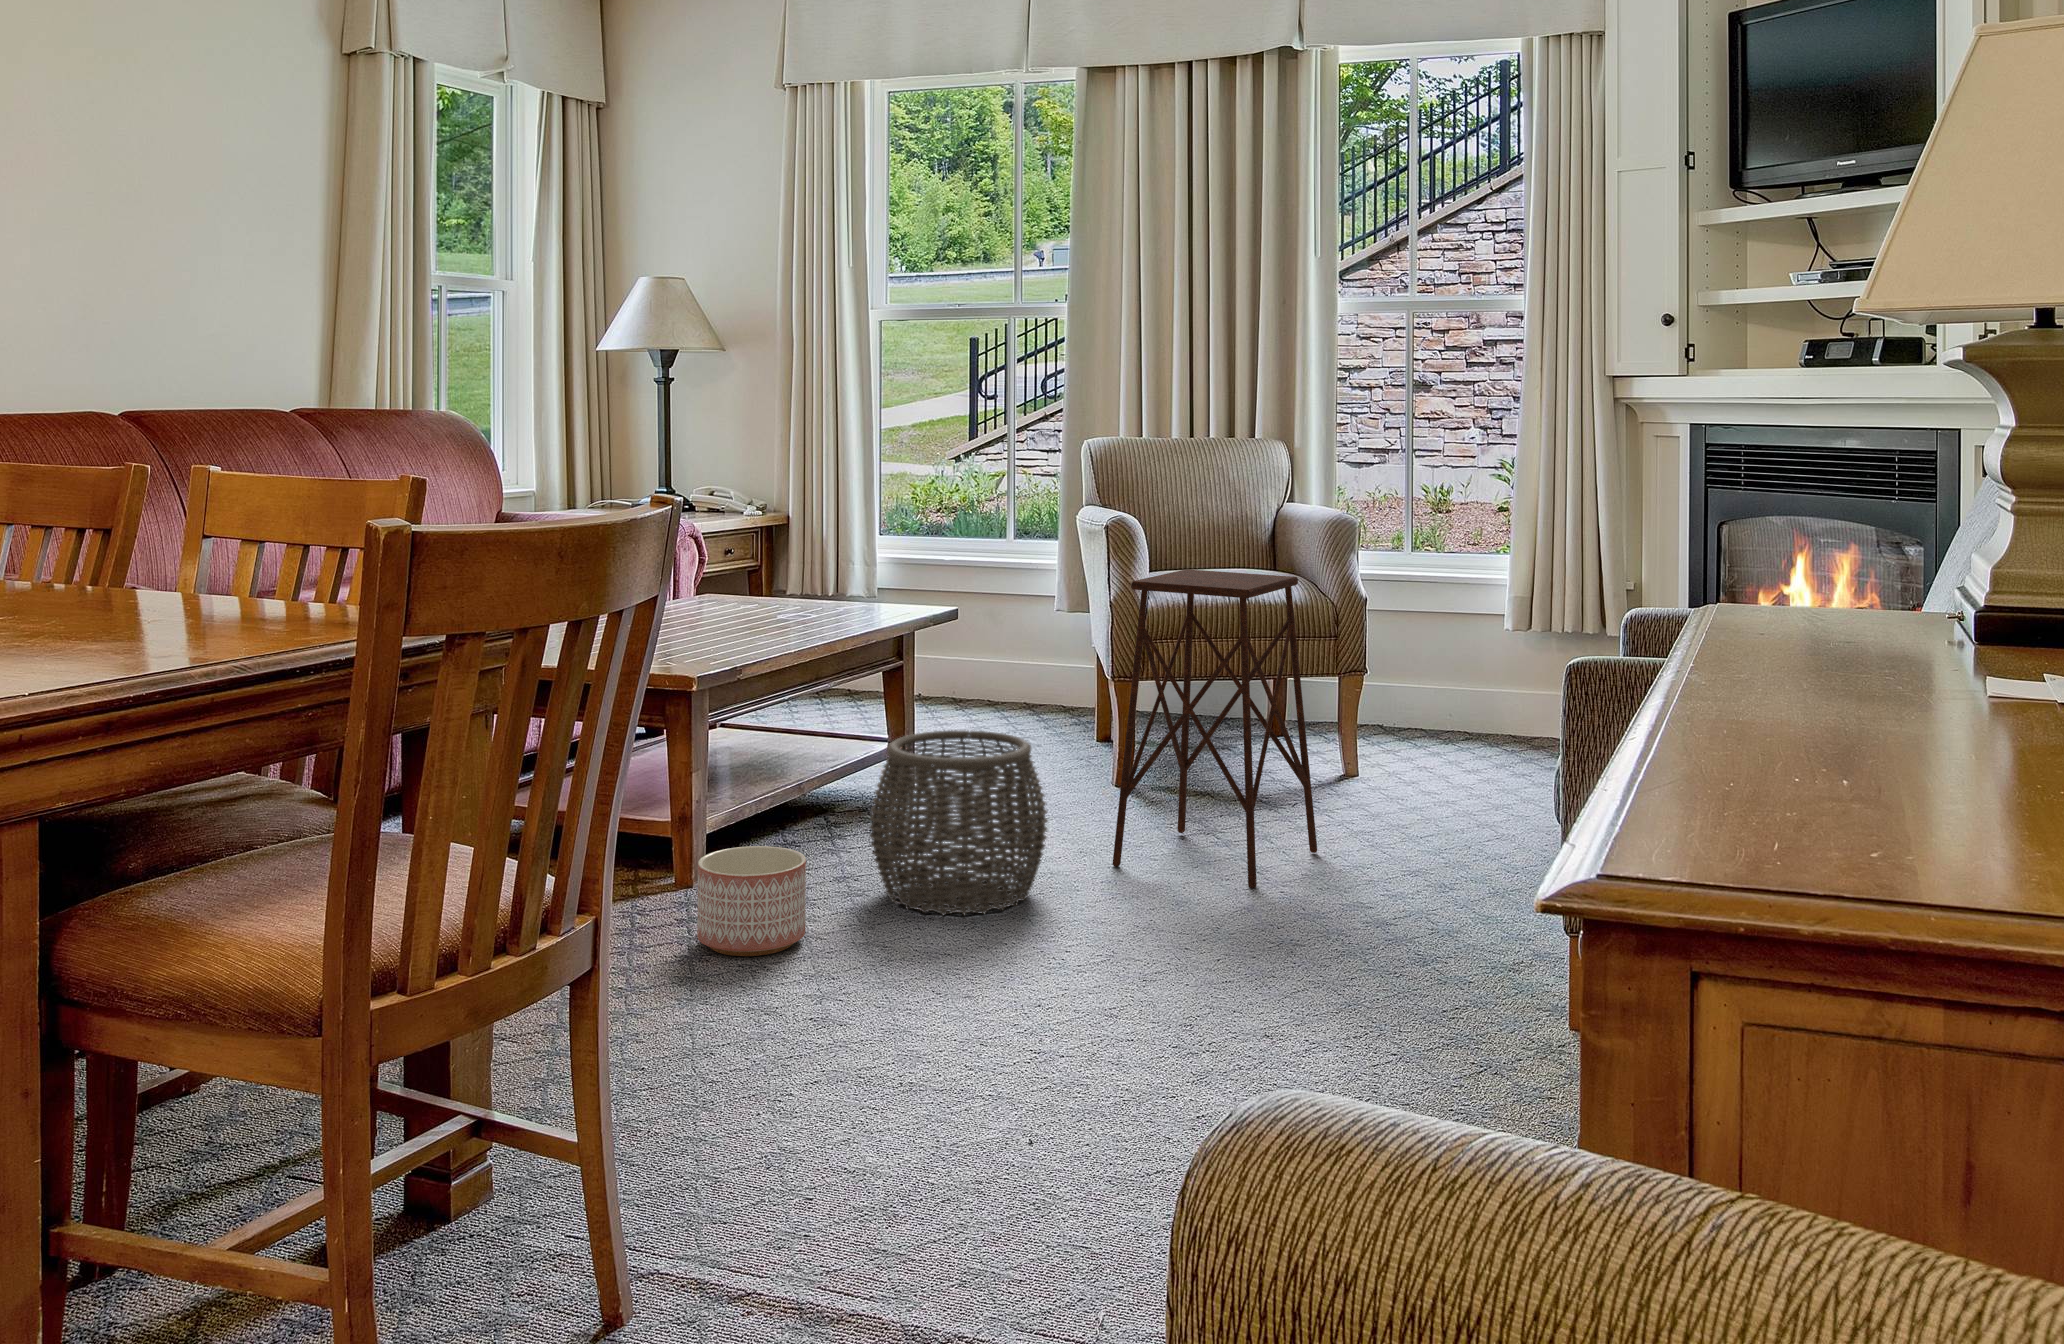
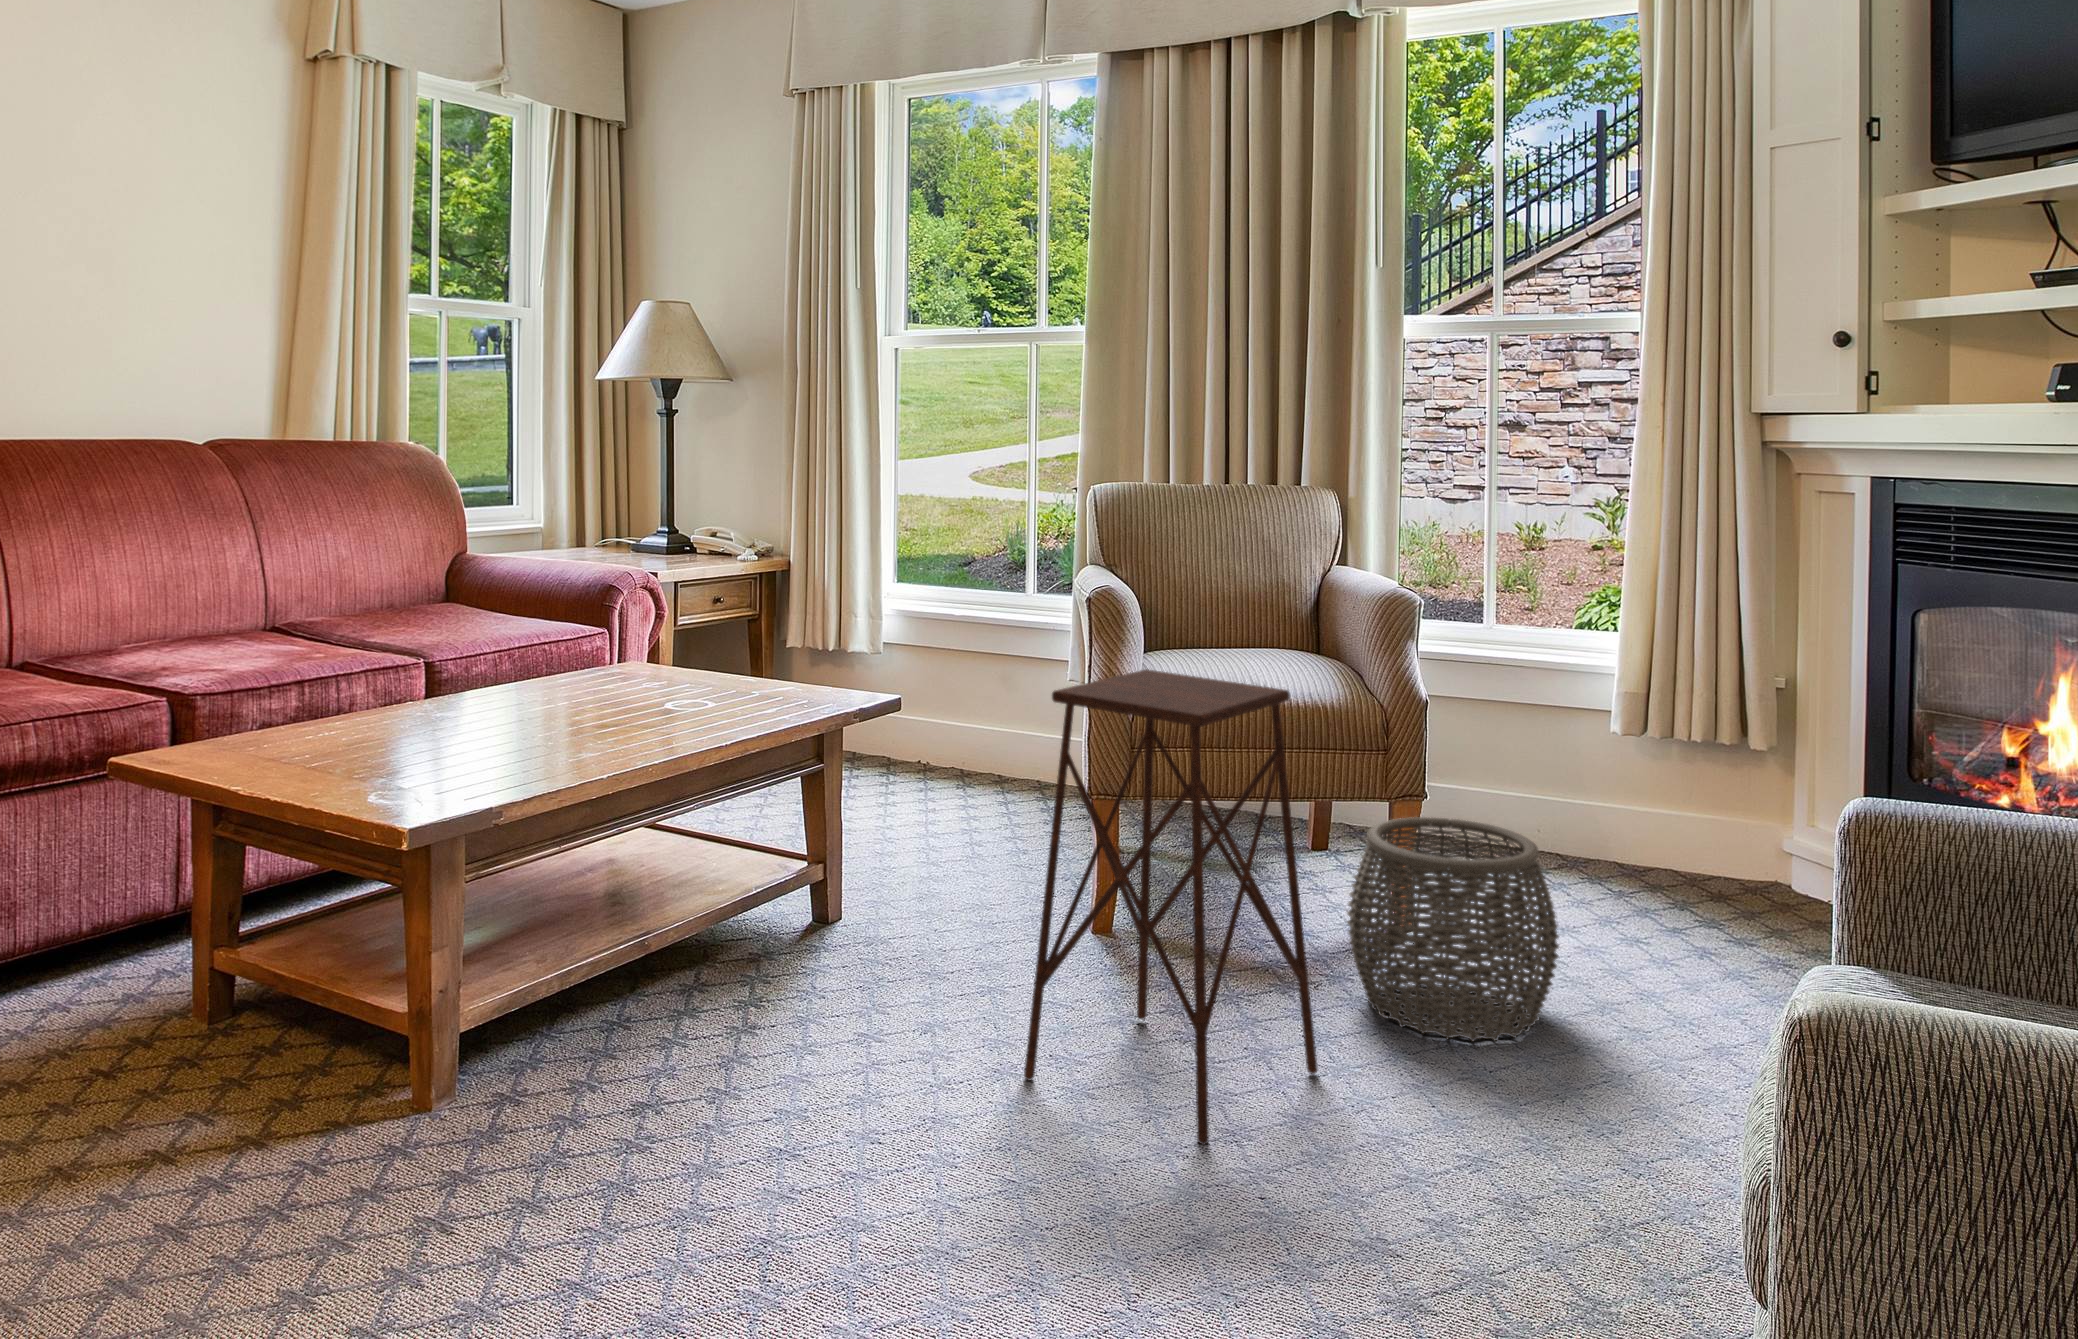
woven basket: present [870,730,1048,915] -> present [1347,817,1559,1041]
planter: present [697,846,806,956] -> none [371,1057,529,1236]

